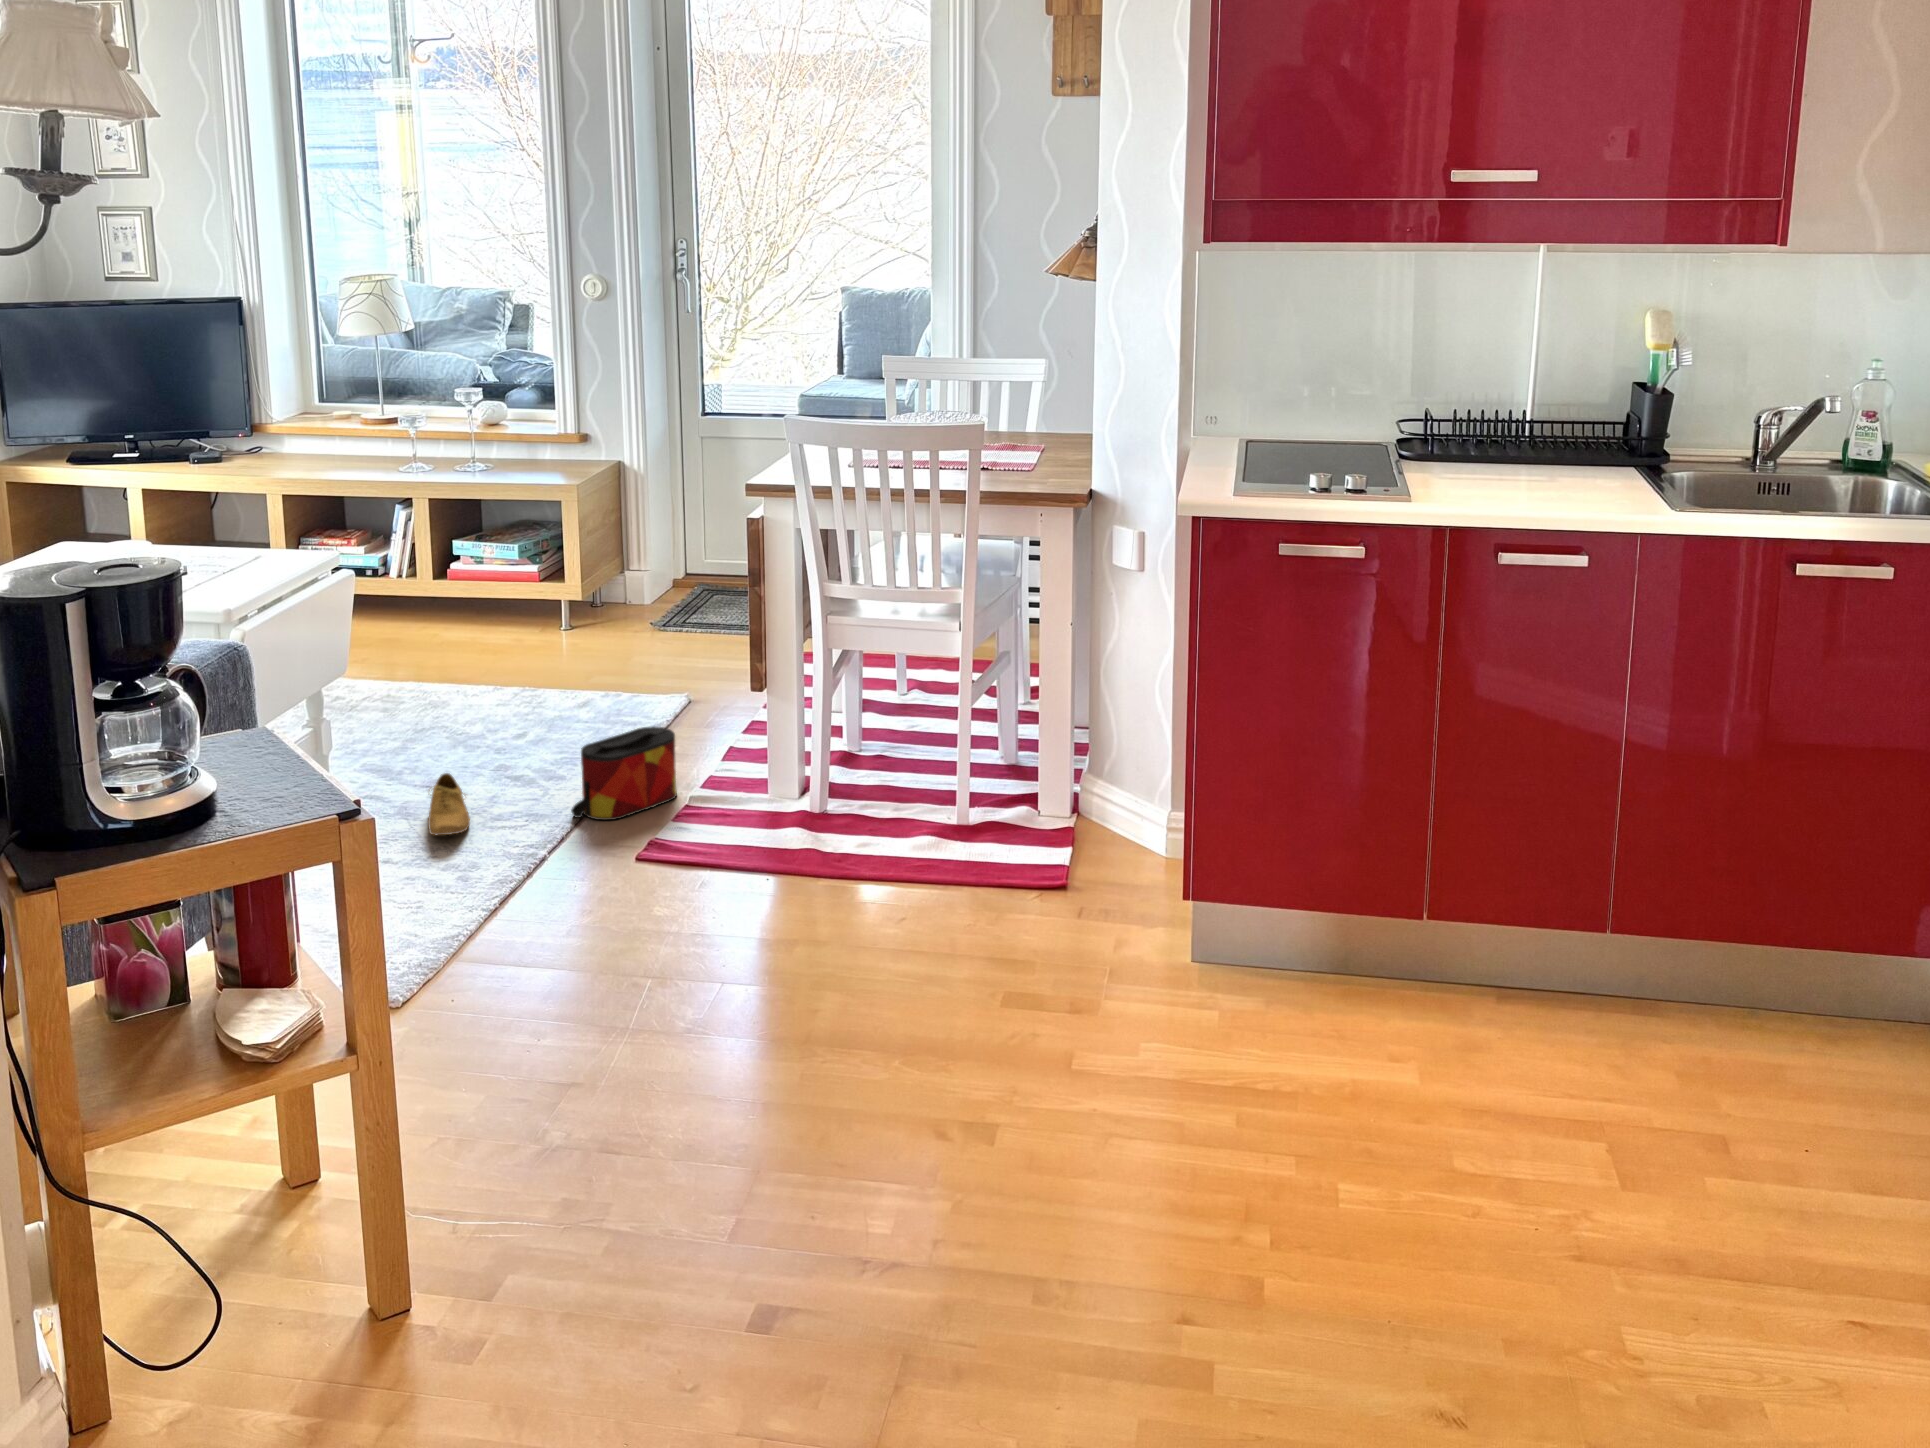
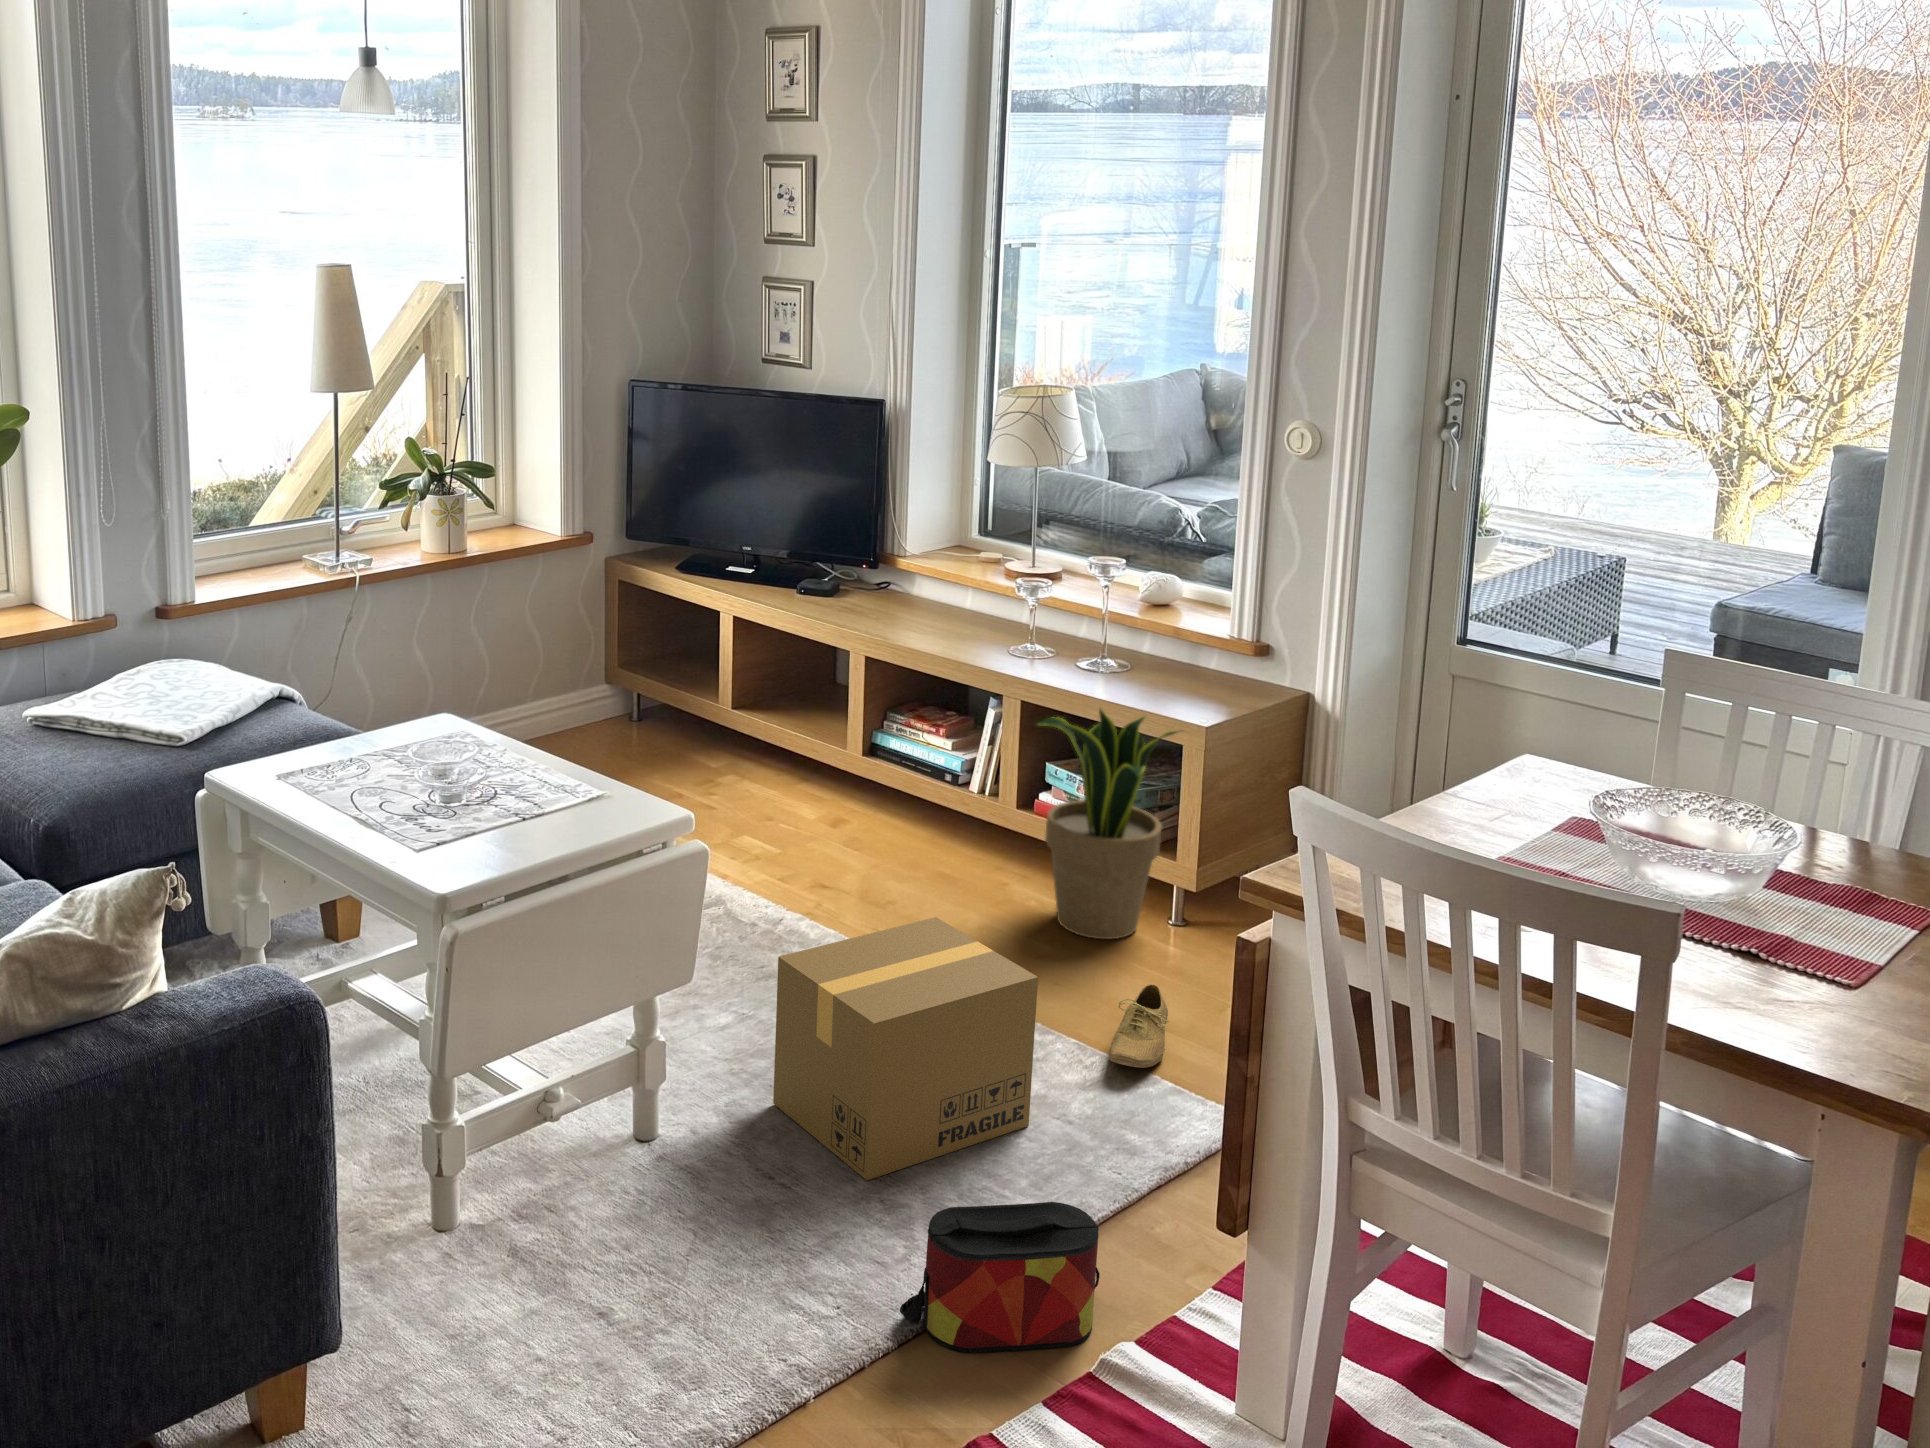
potted plant: none [460,483,559,646] -> present [1037,709,1178,939]
cardboard box: none [392,620,566,777] -> present [773,917,1038,1180]
shoe: present [428,773,470,835] -> present [1109,985,1169,1068]

